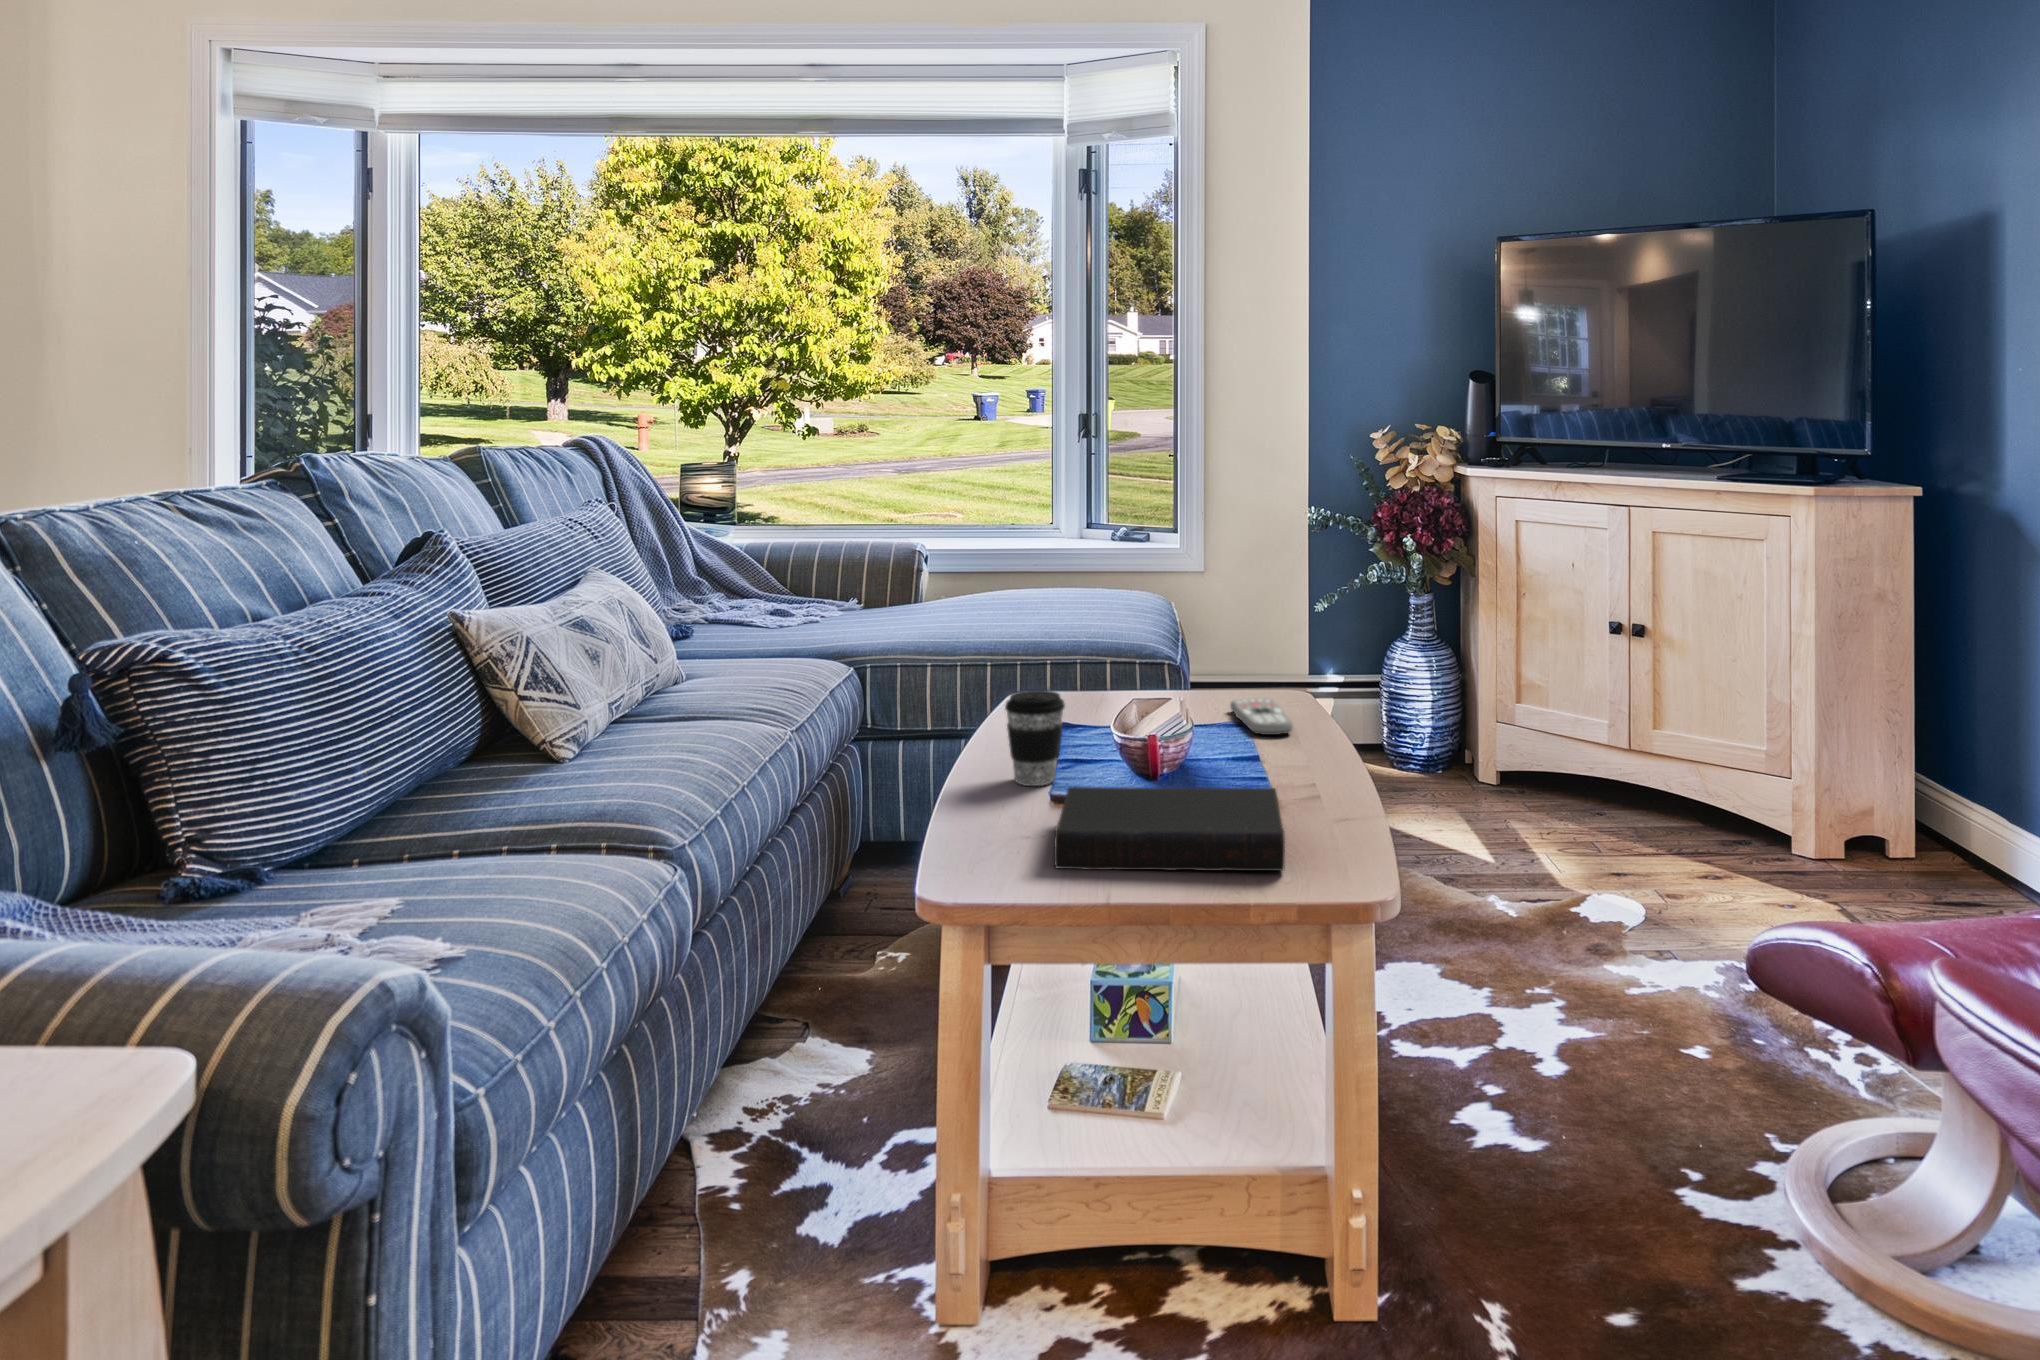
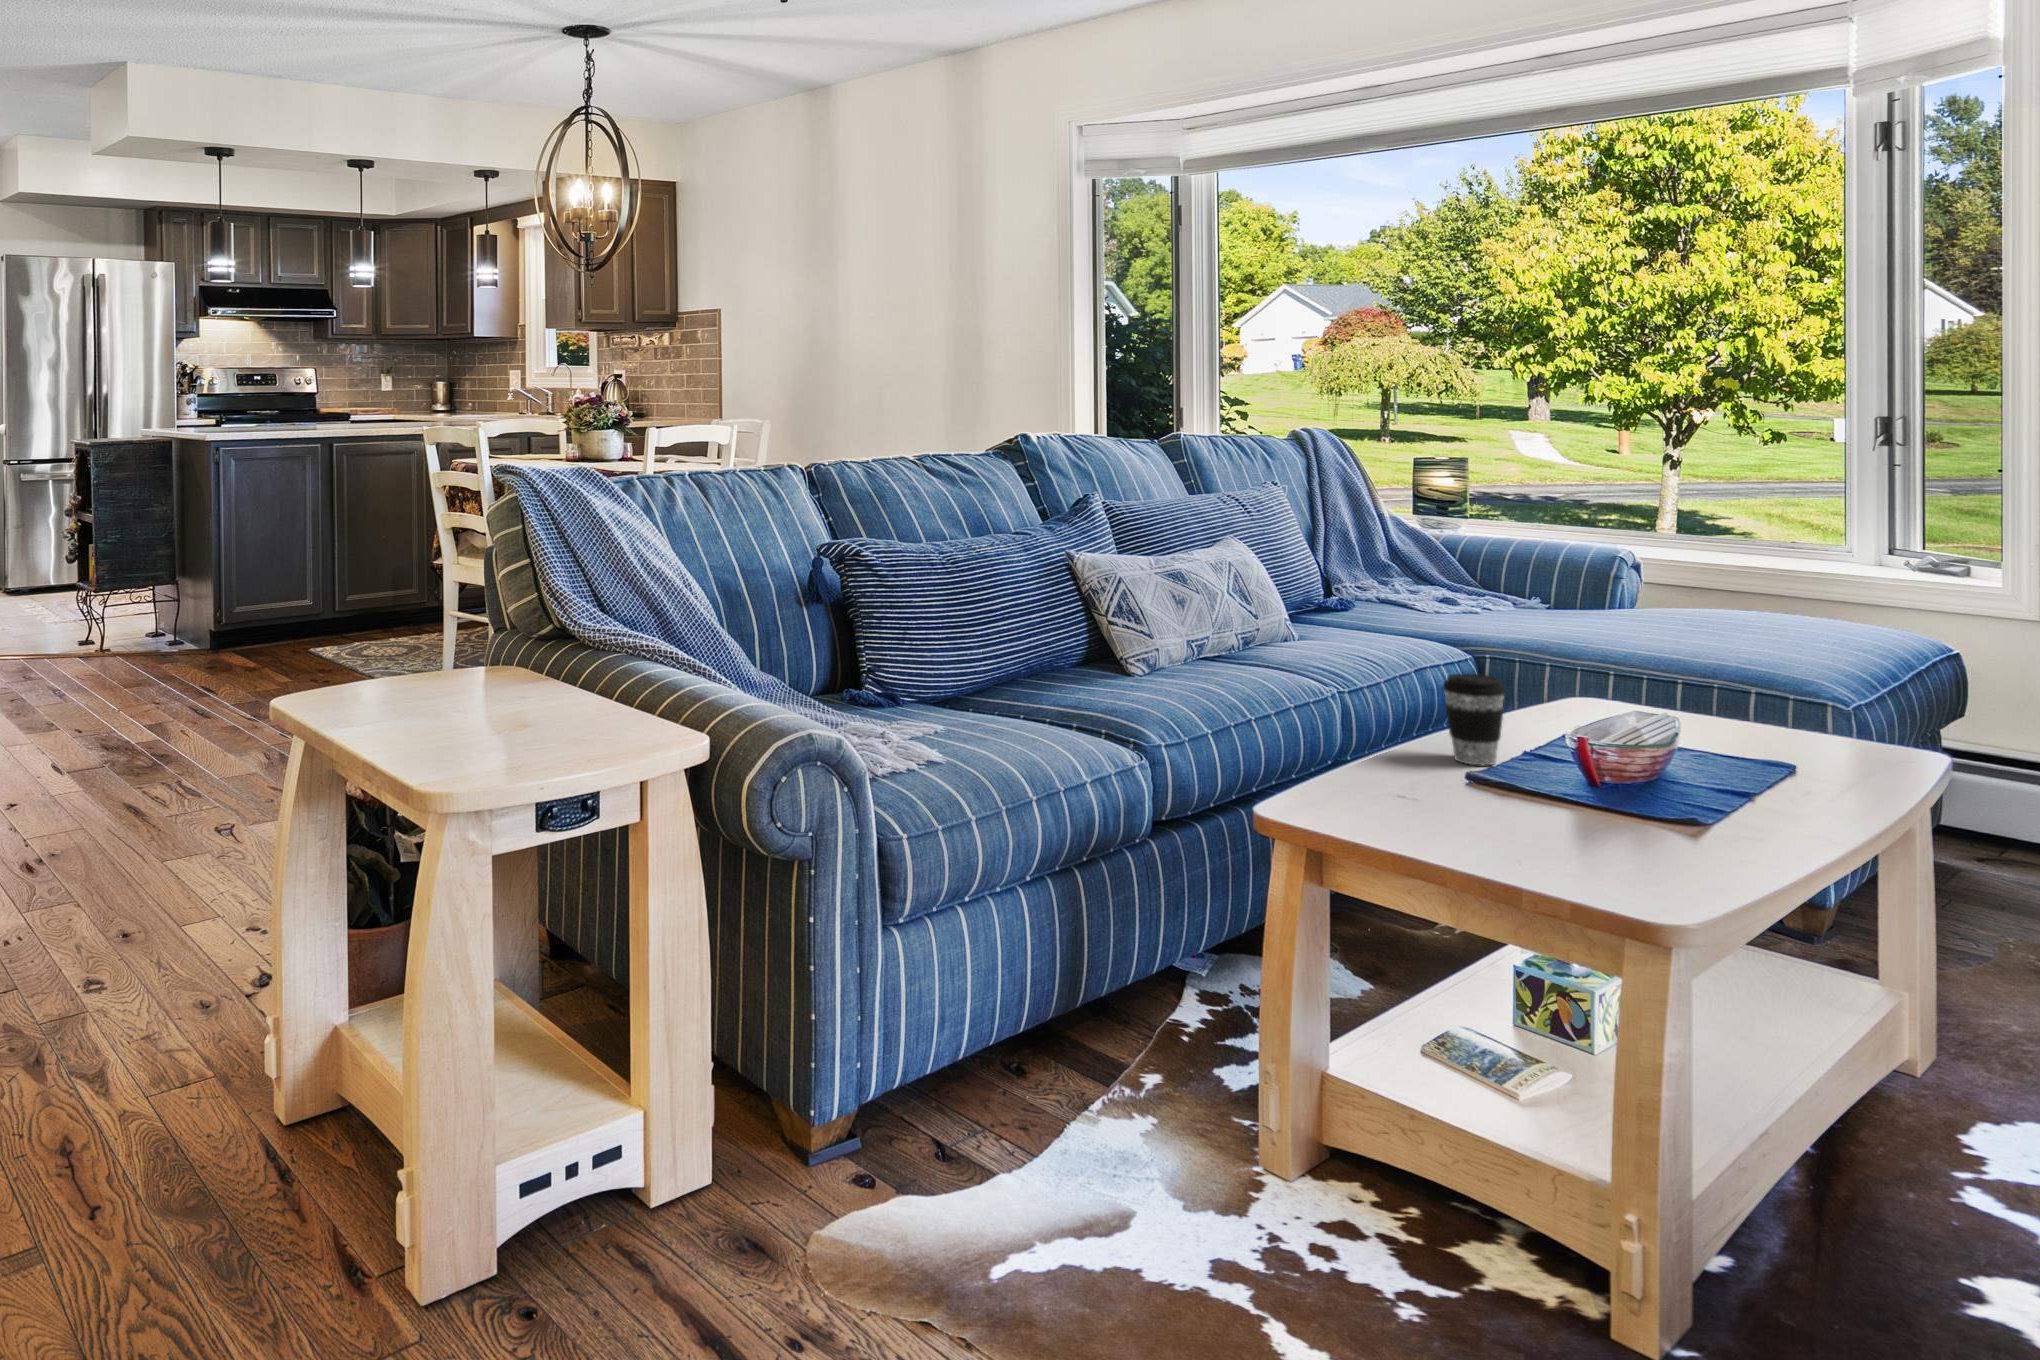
remote control: present [1230,698,1293,735] -> none [1799,743,1876,785]
book: present [1054,787,1285,871] -> none [1384,761,1671,875]

